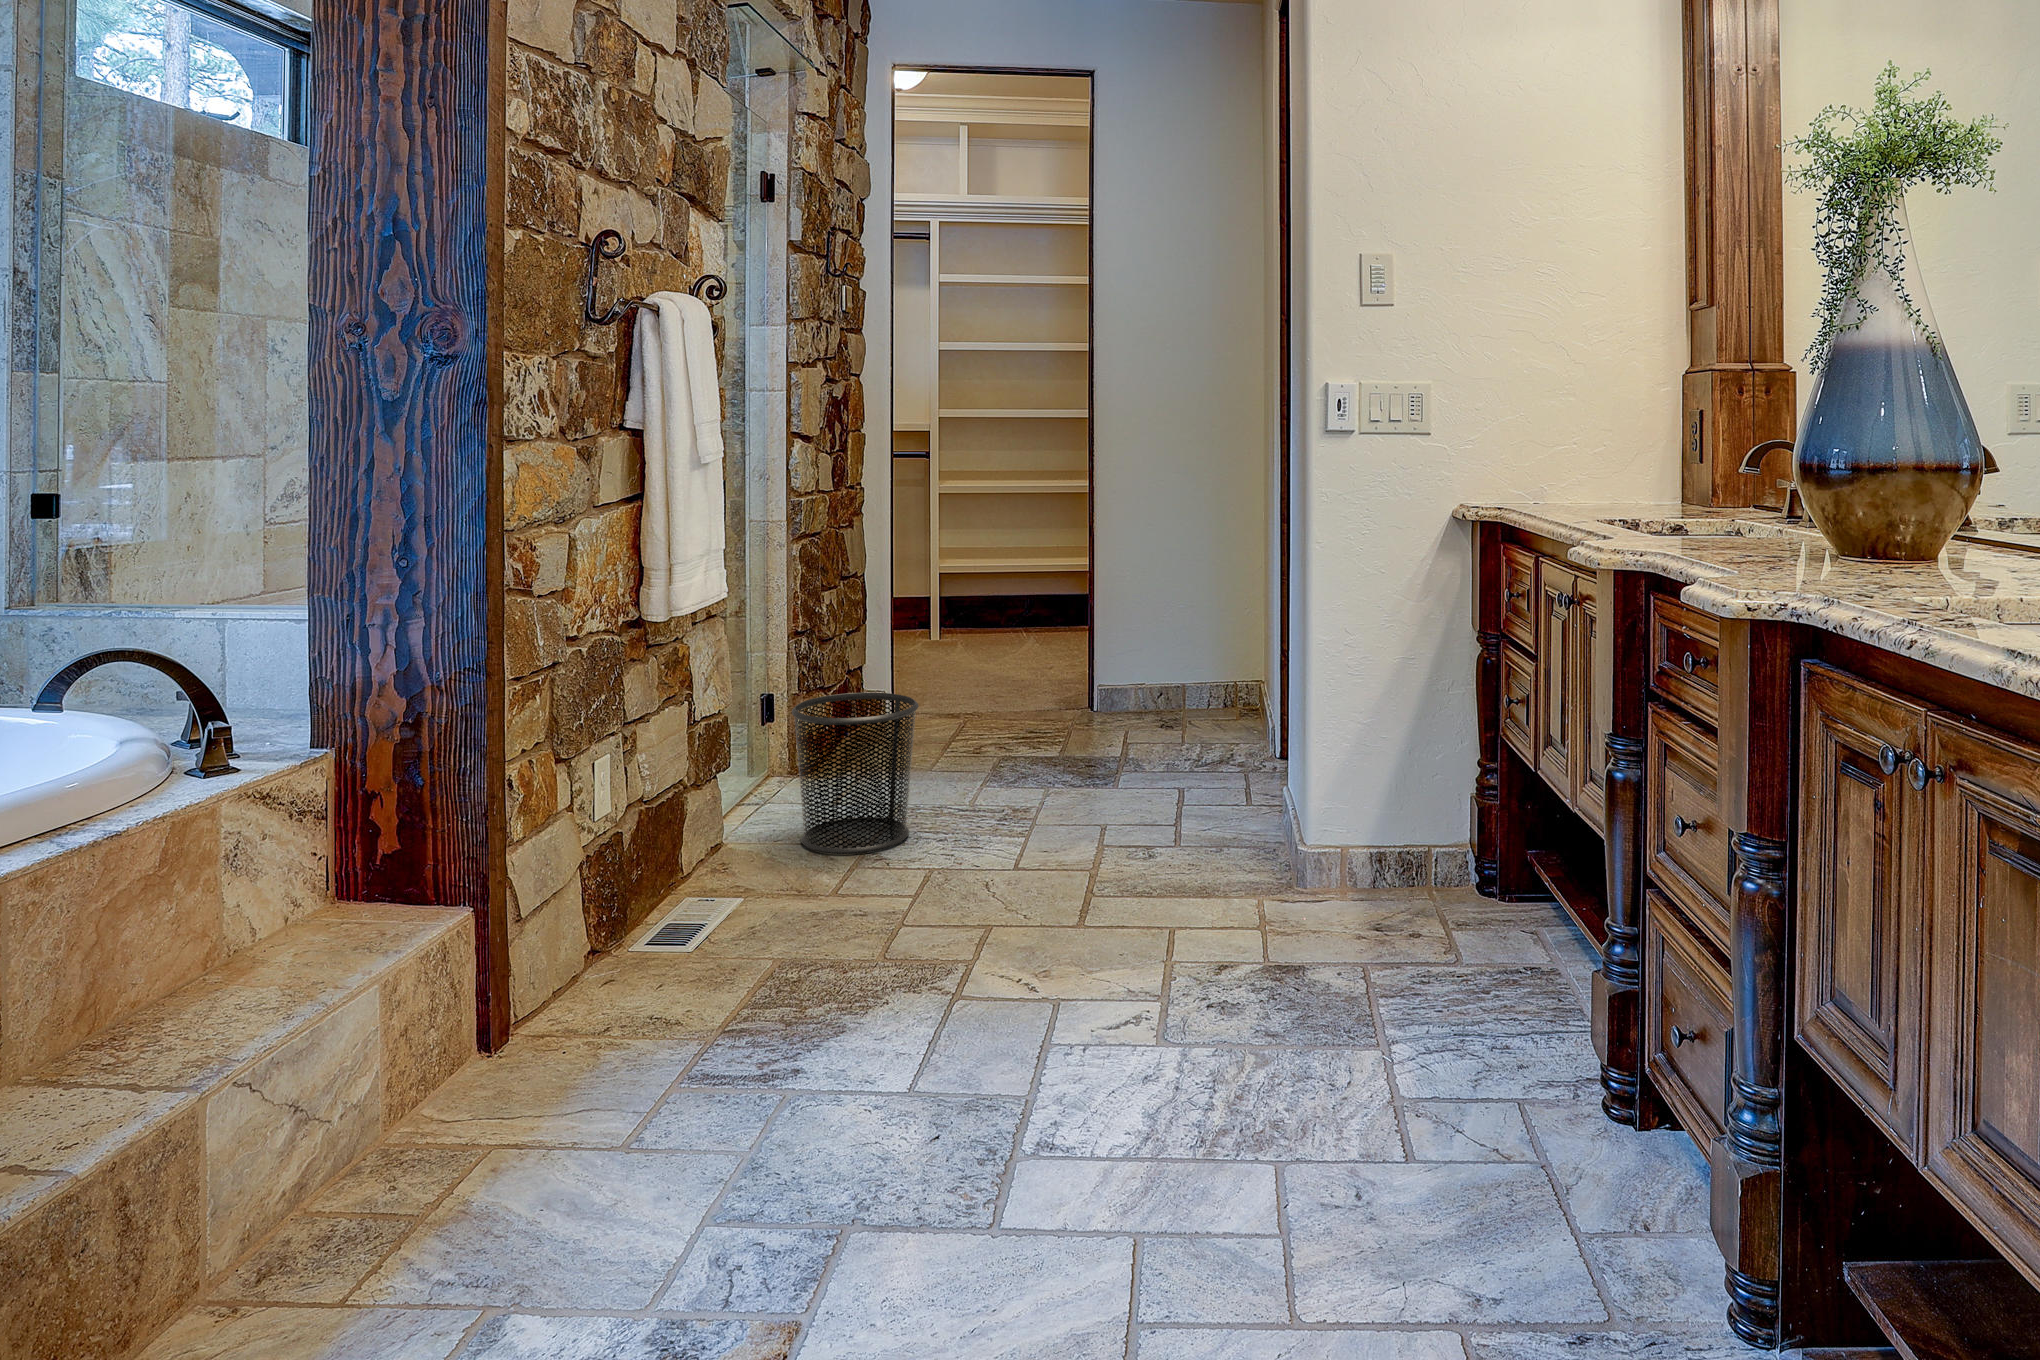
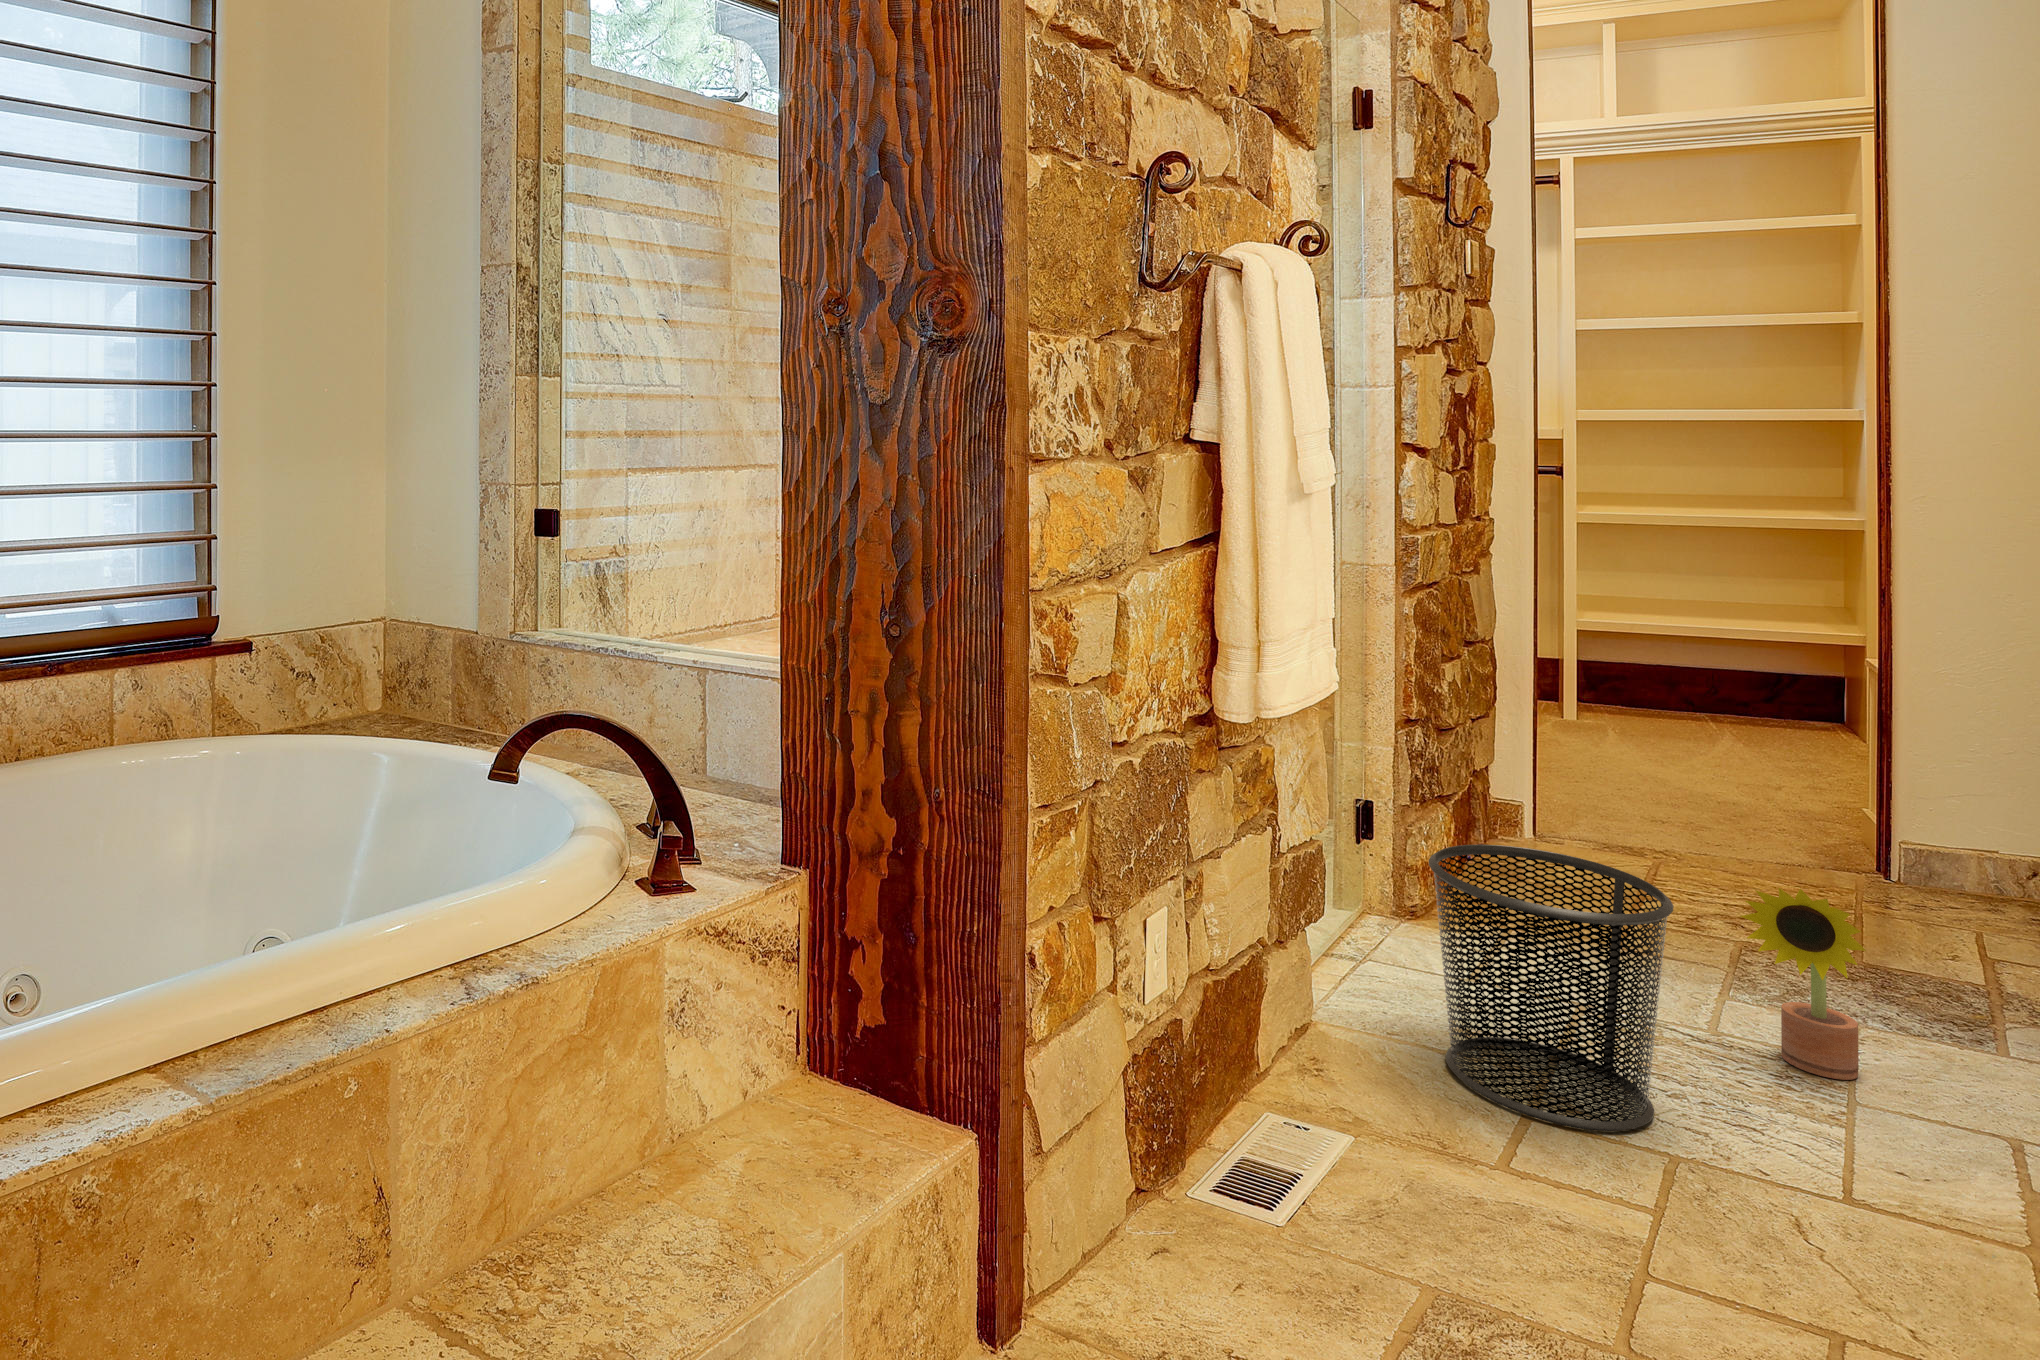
decorative plant: none [962,689,1015,797] -> present [1740,888,1866,1080]

